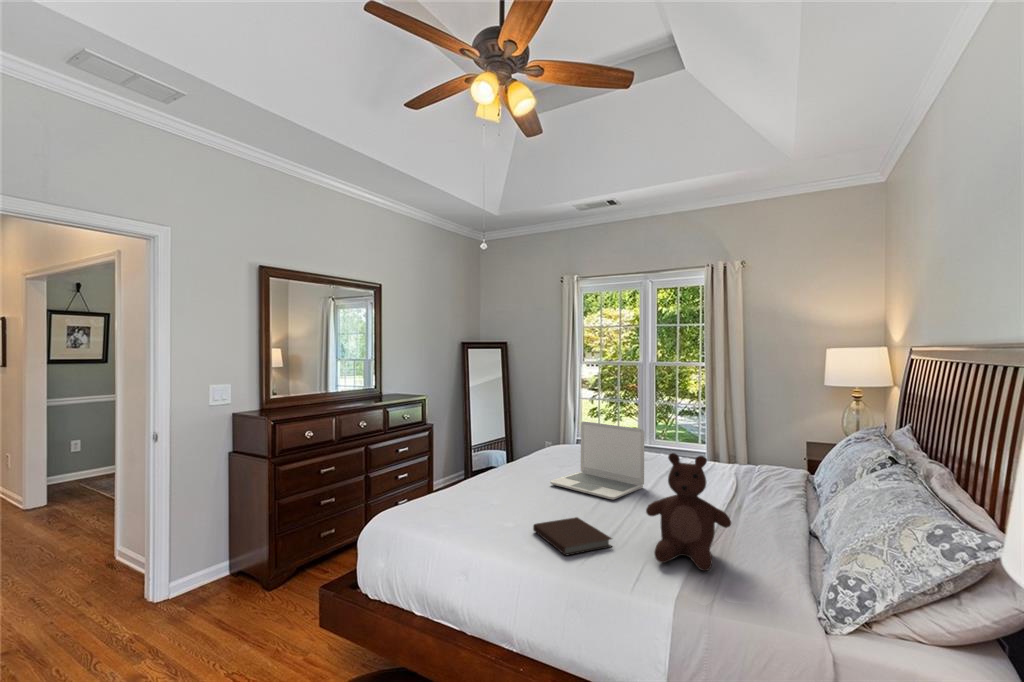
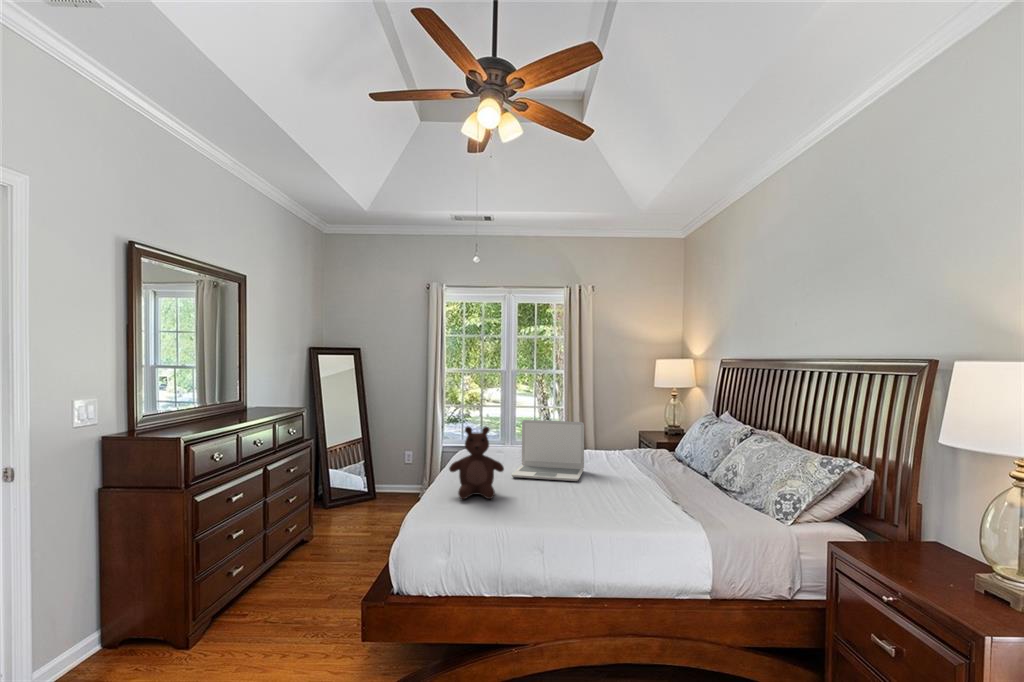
teddy bear: present [646,453,731,571] -> present [449,426,504,499]
notebook: present [533,517,612,555] -> none [556,494,624,518]

